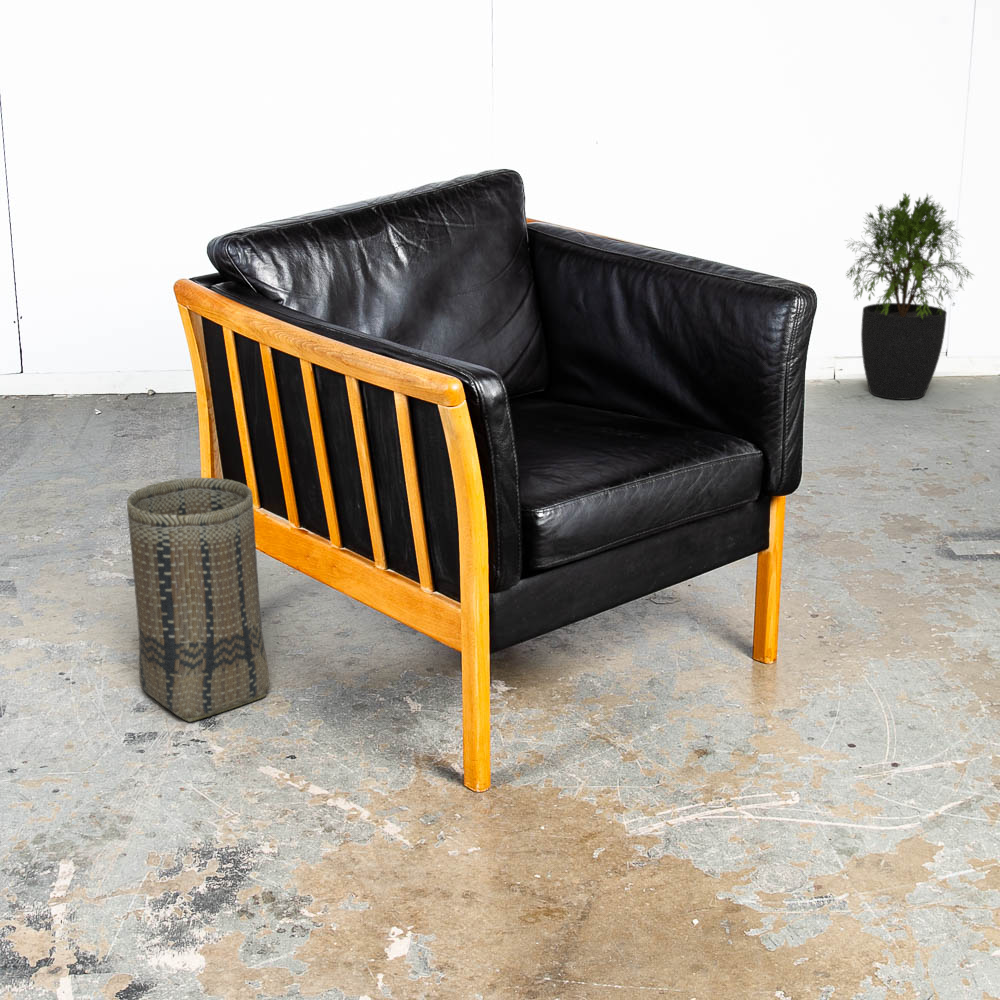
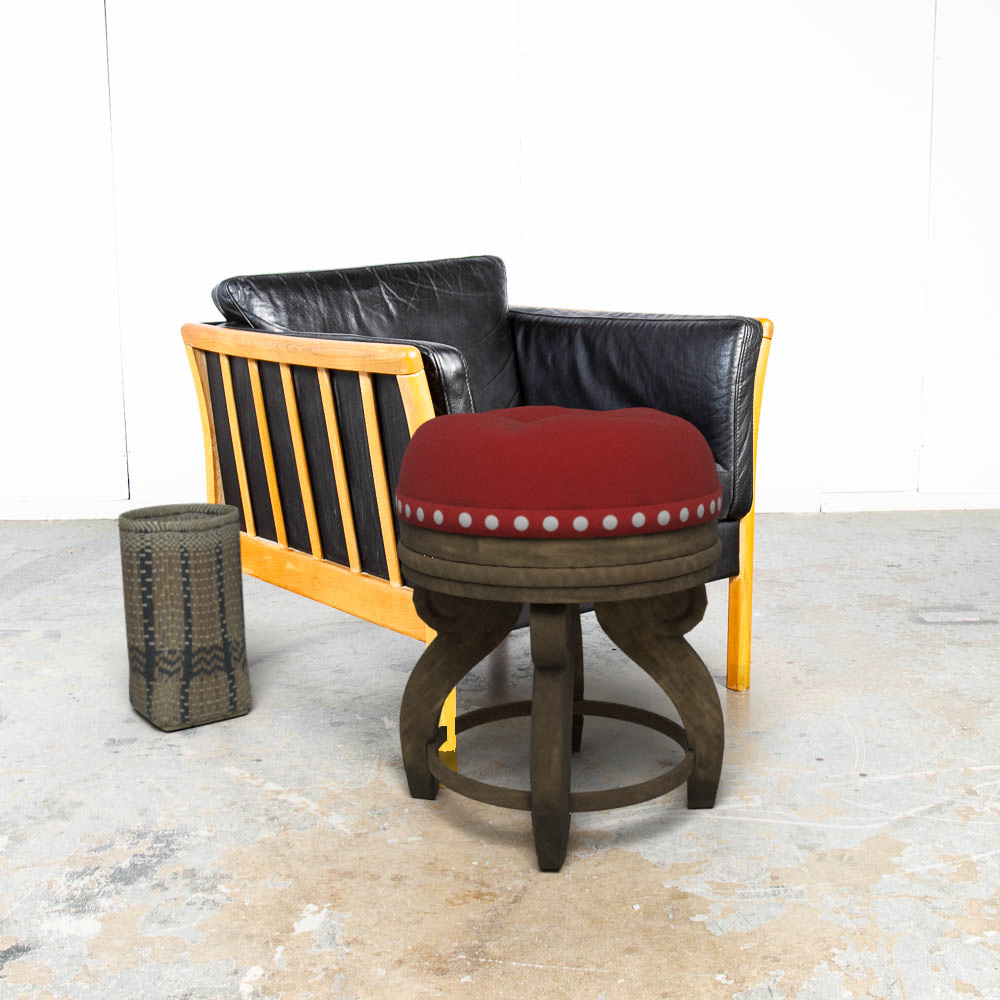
potted plant: present [847,194,970,399] -> none [835,326,957,513]
footstool: none [450,414,777,883] -> present [395,406,725,869]

